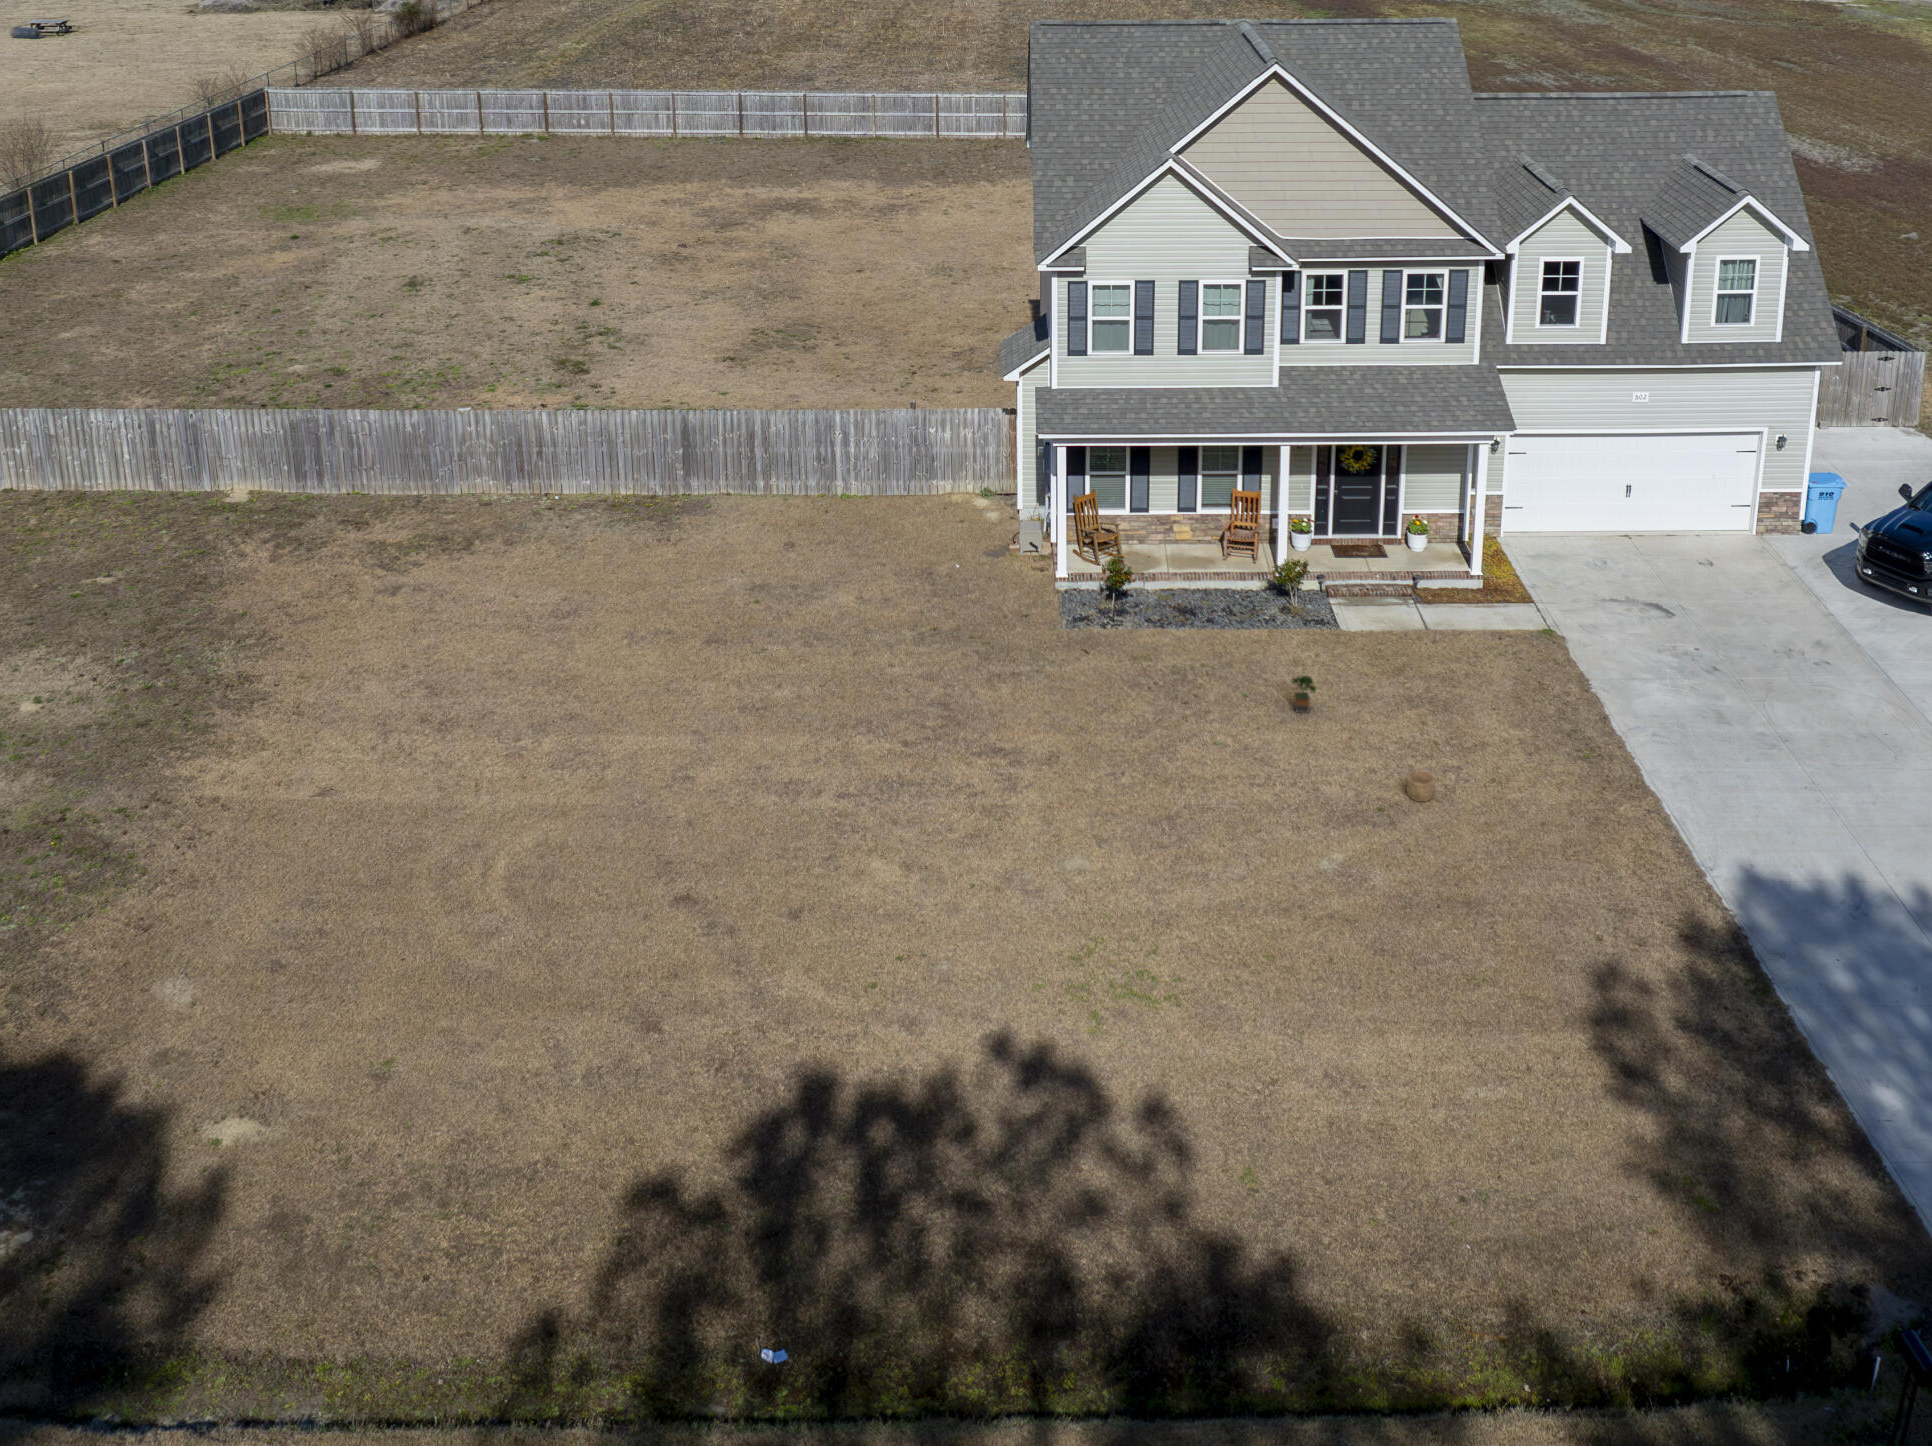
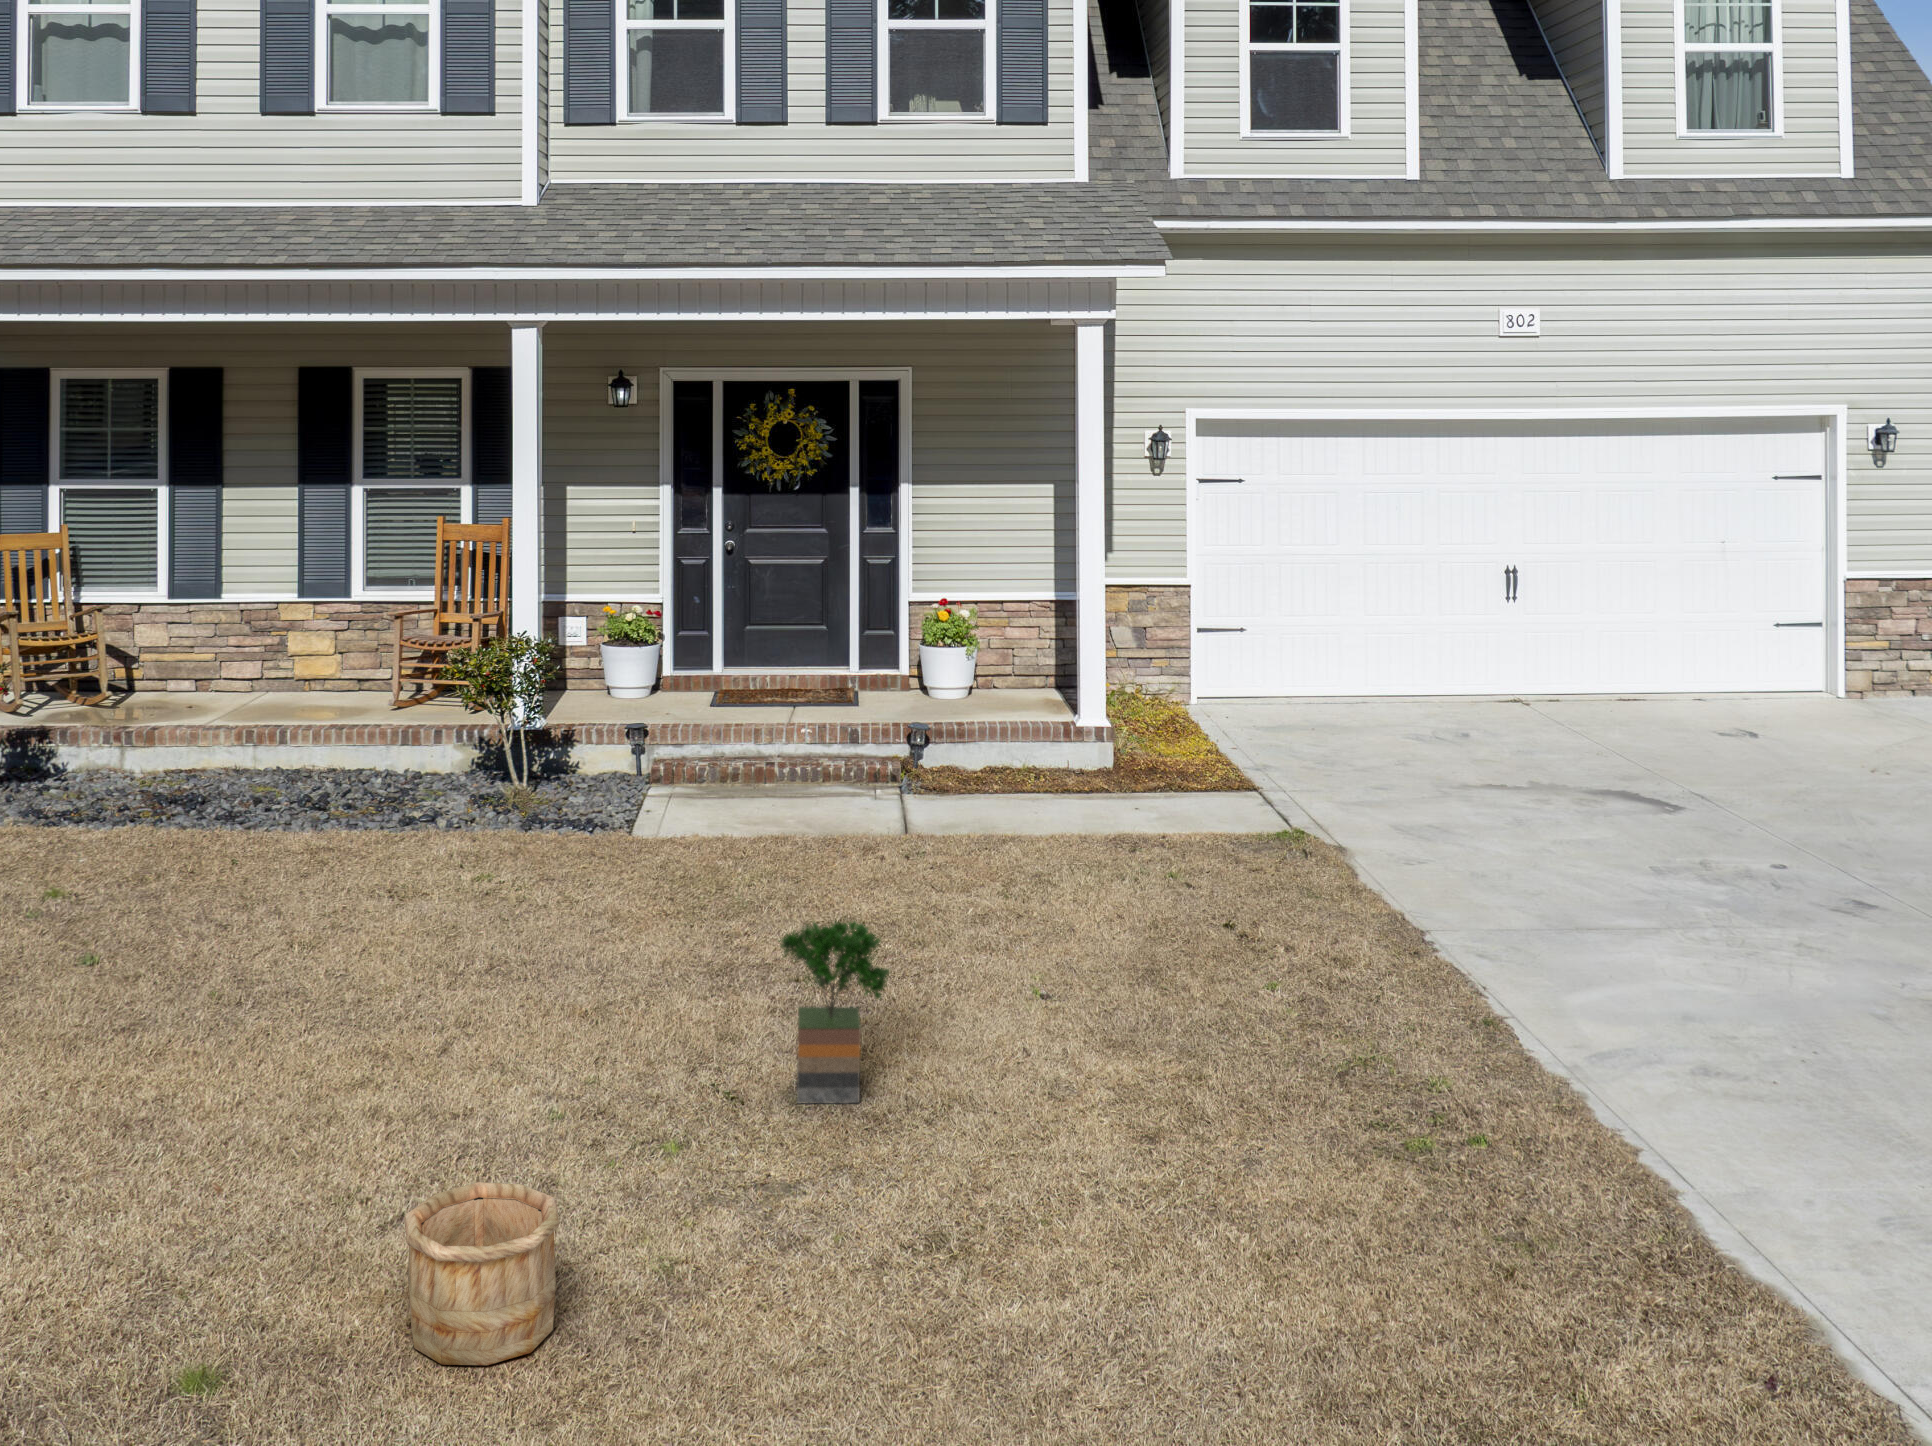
potted tree: present [1292,675,1316,713] -> present [779,921,890,1104]

